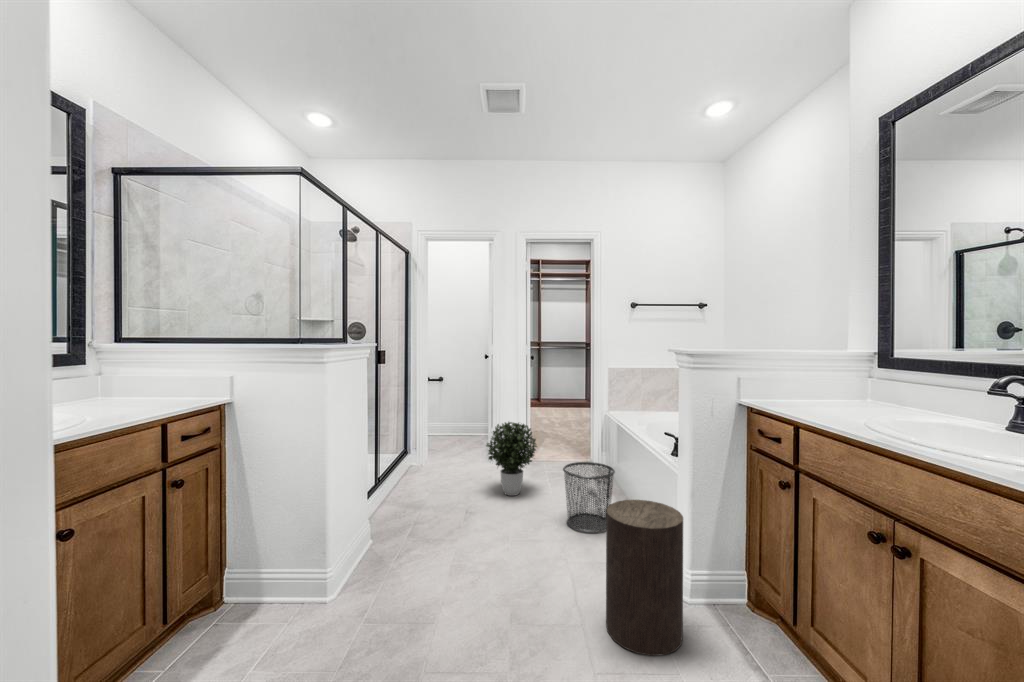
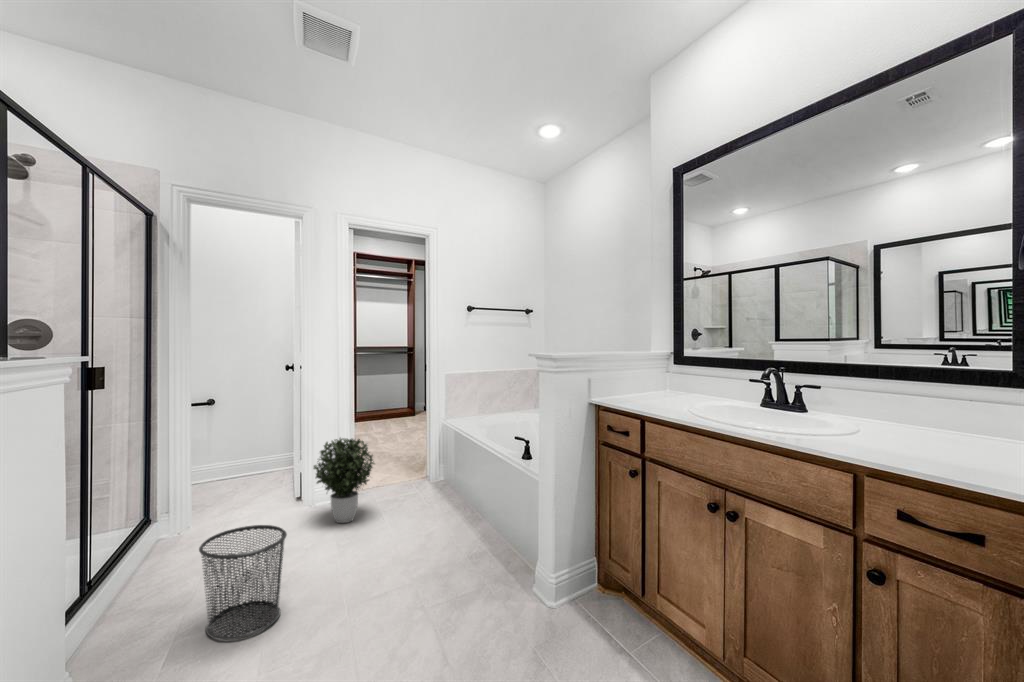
waste bin: present [563,462,615,533] -> present [199,525,287,640]
stool: present [606,500,683,656] -> none [479,504,553,659]

